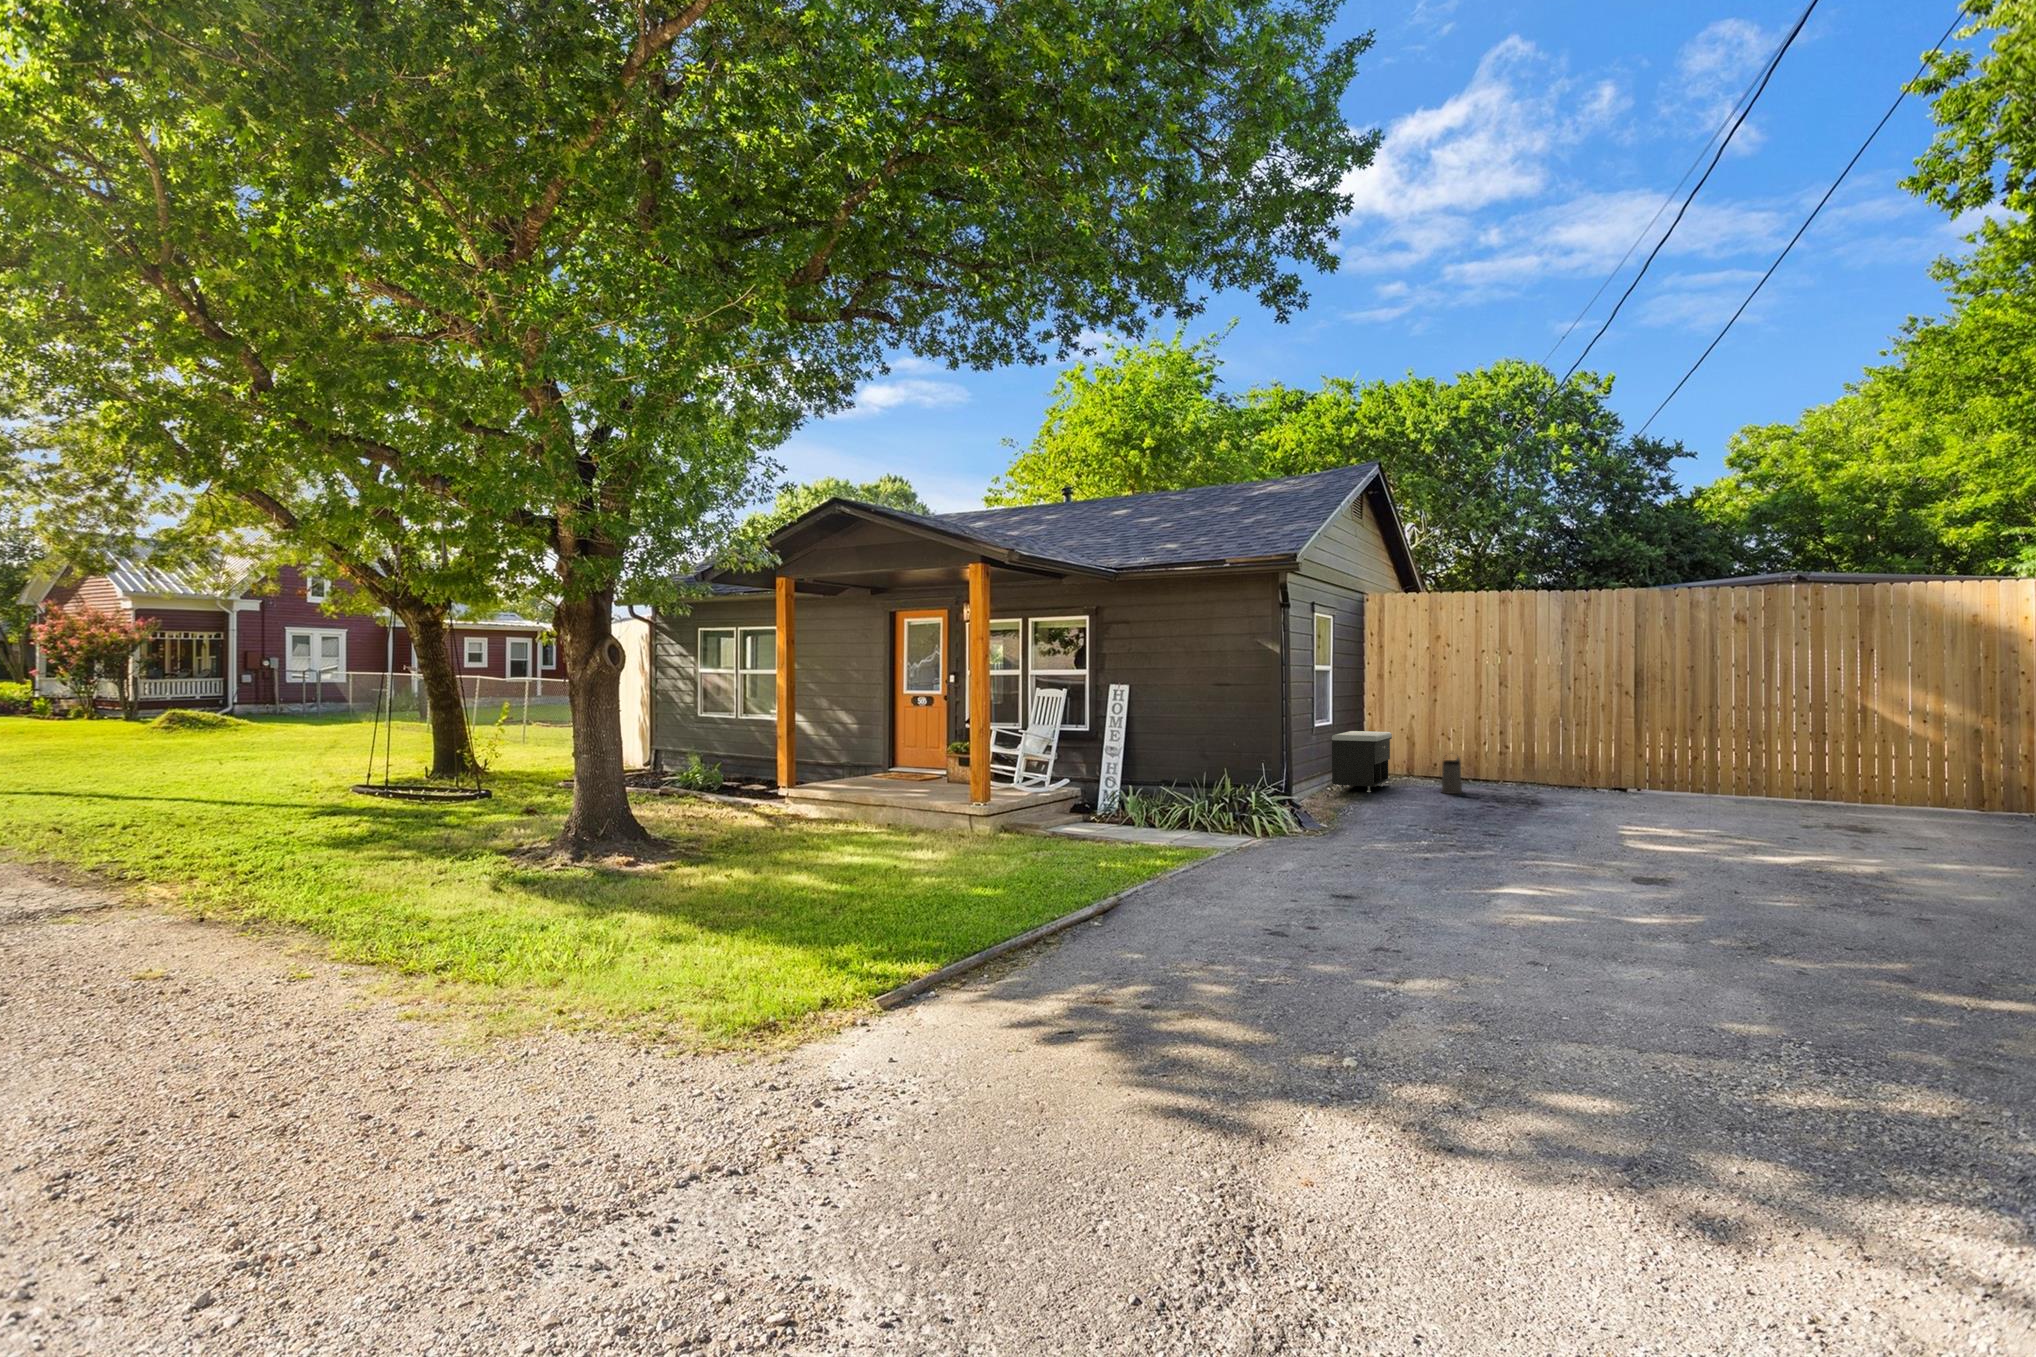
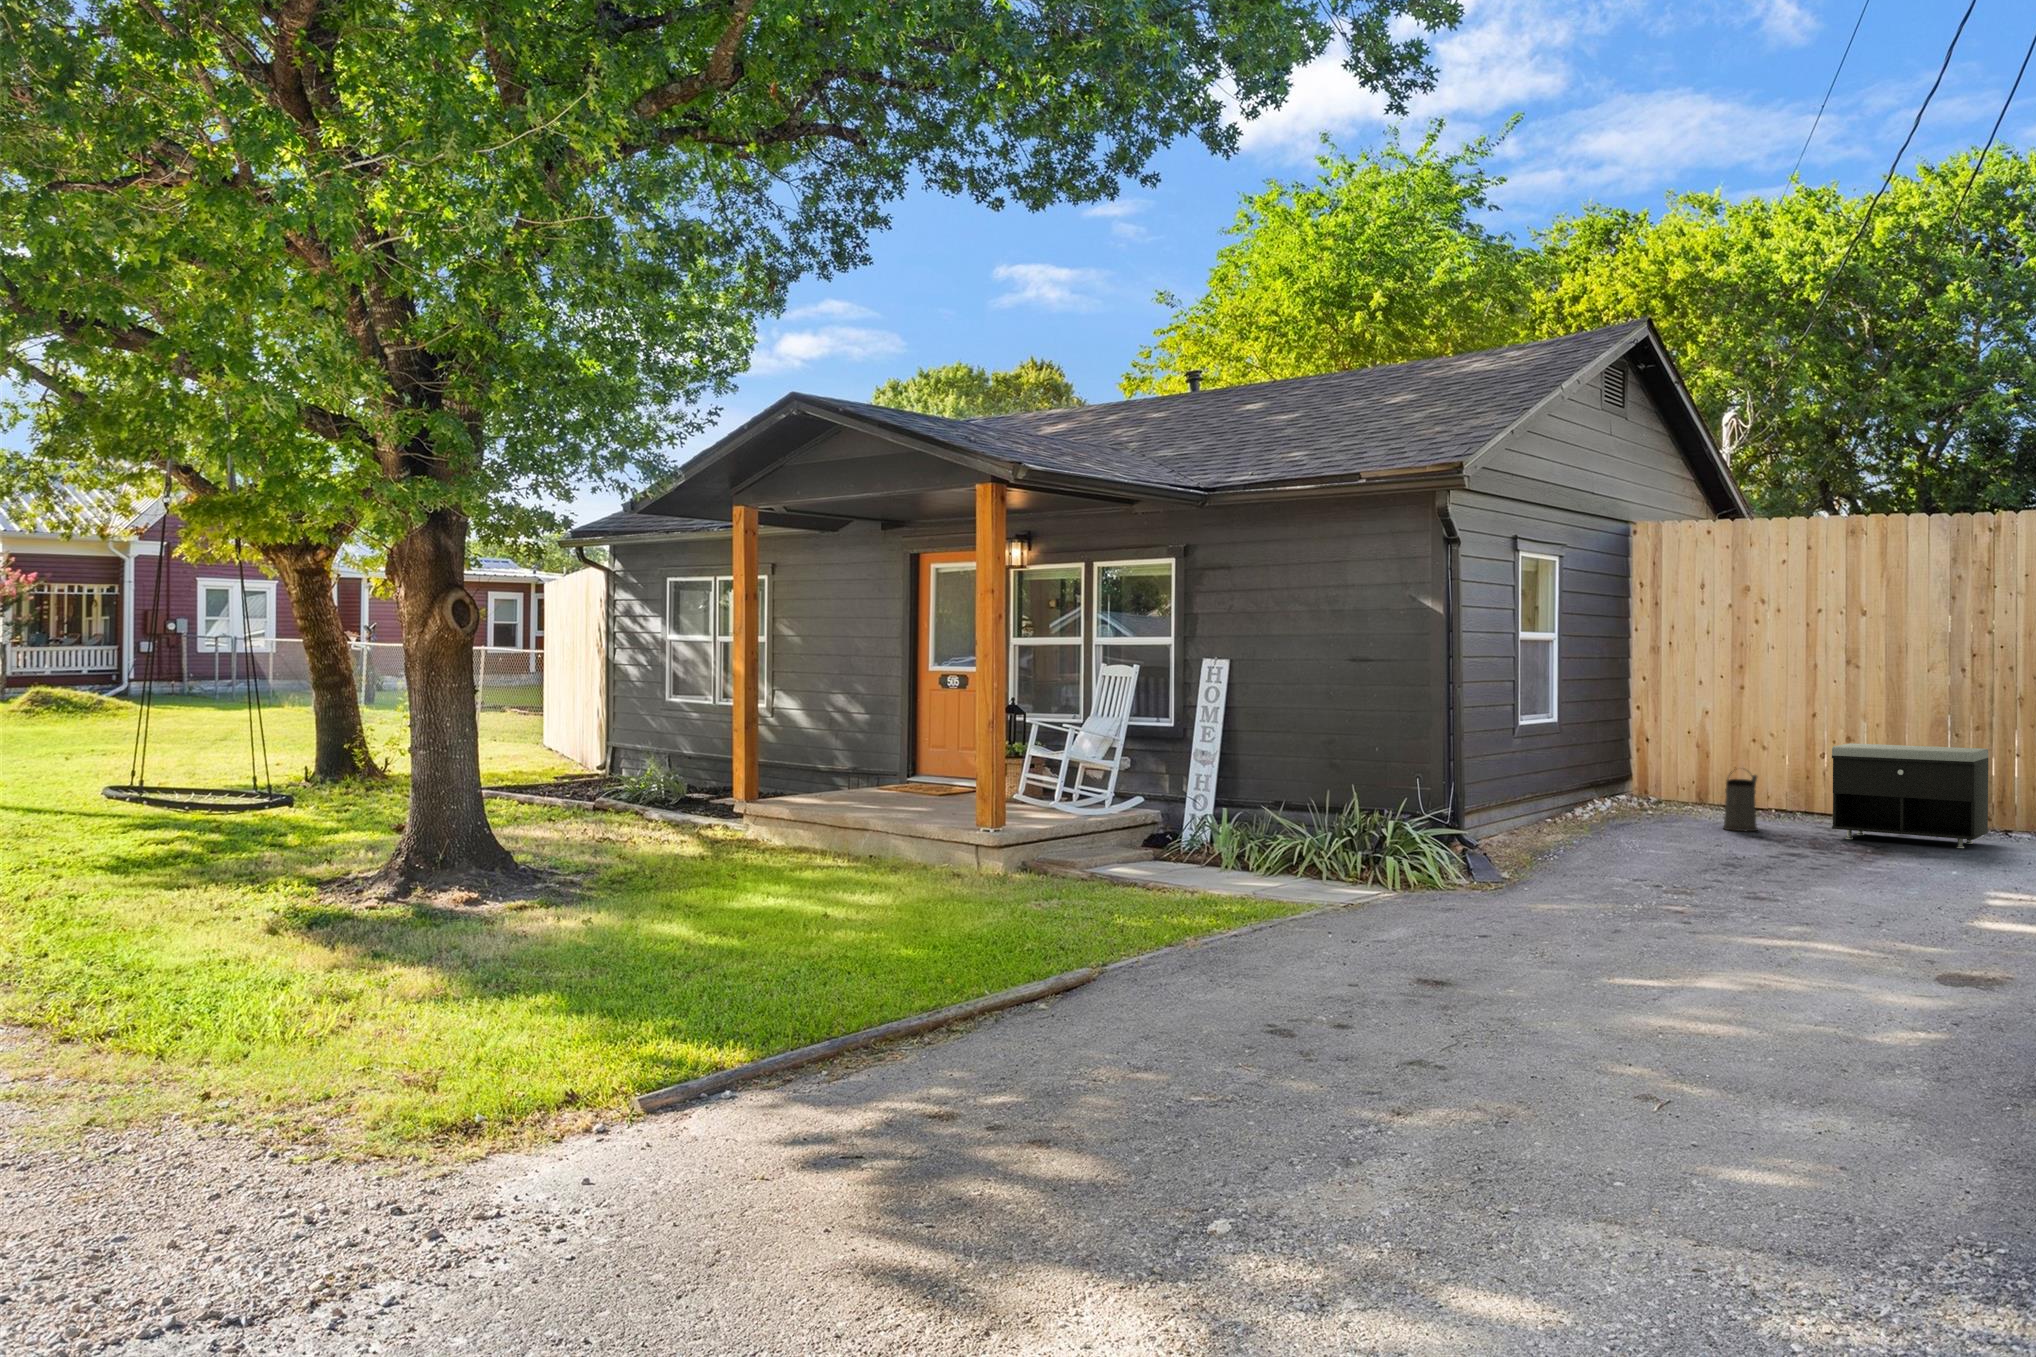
storage bench: present [1332,731,1392,792] -> present [1832,743,1989,848]

